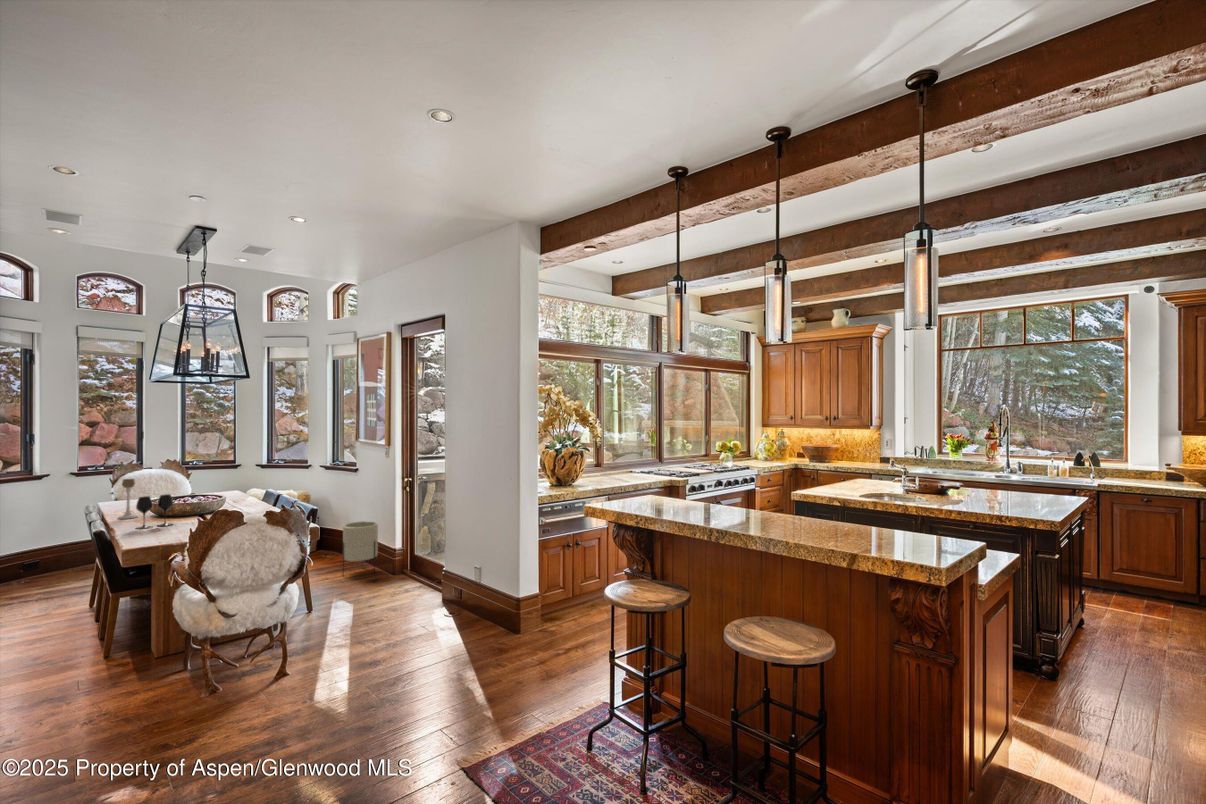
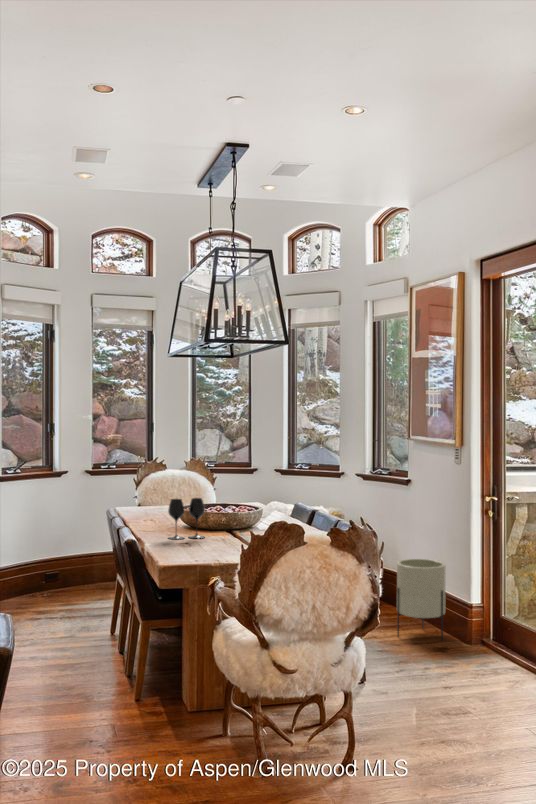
candle holder: present [118,479,138,519] -> none [148,476,167,526]

